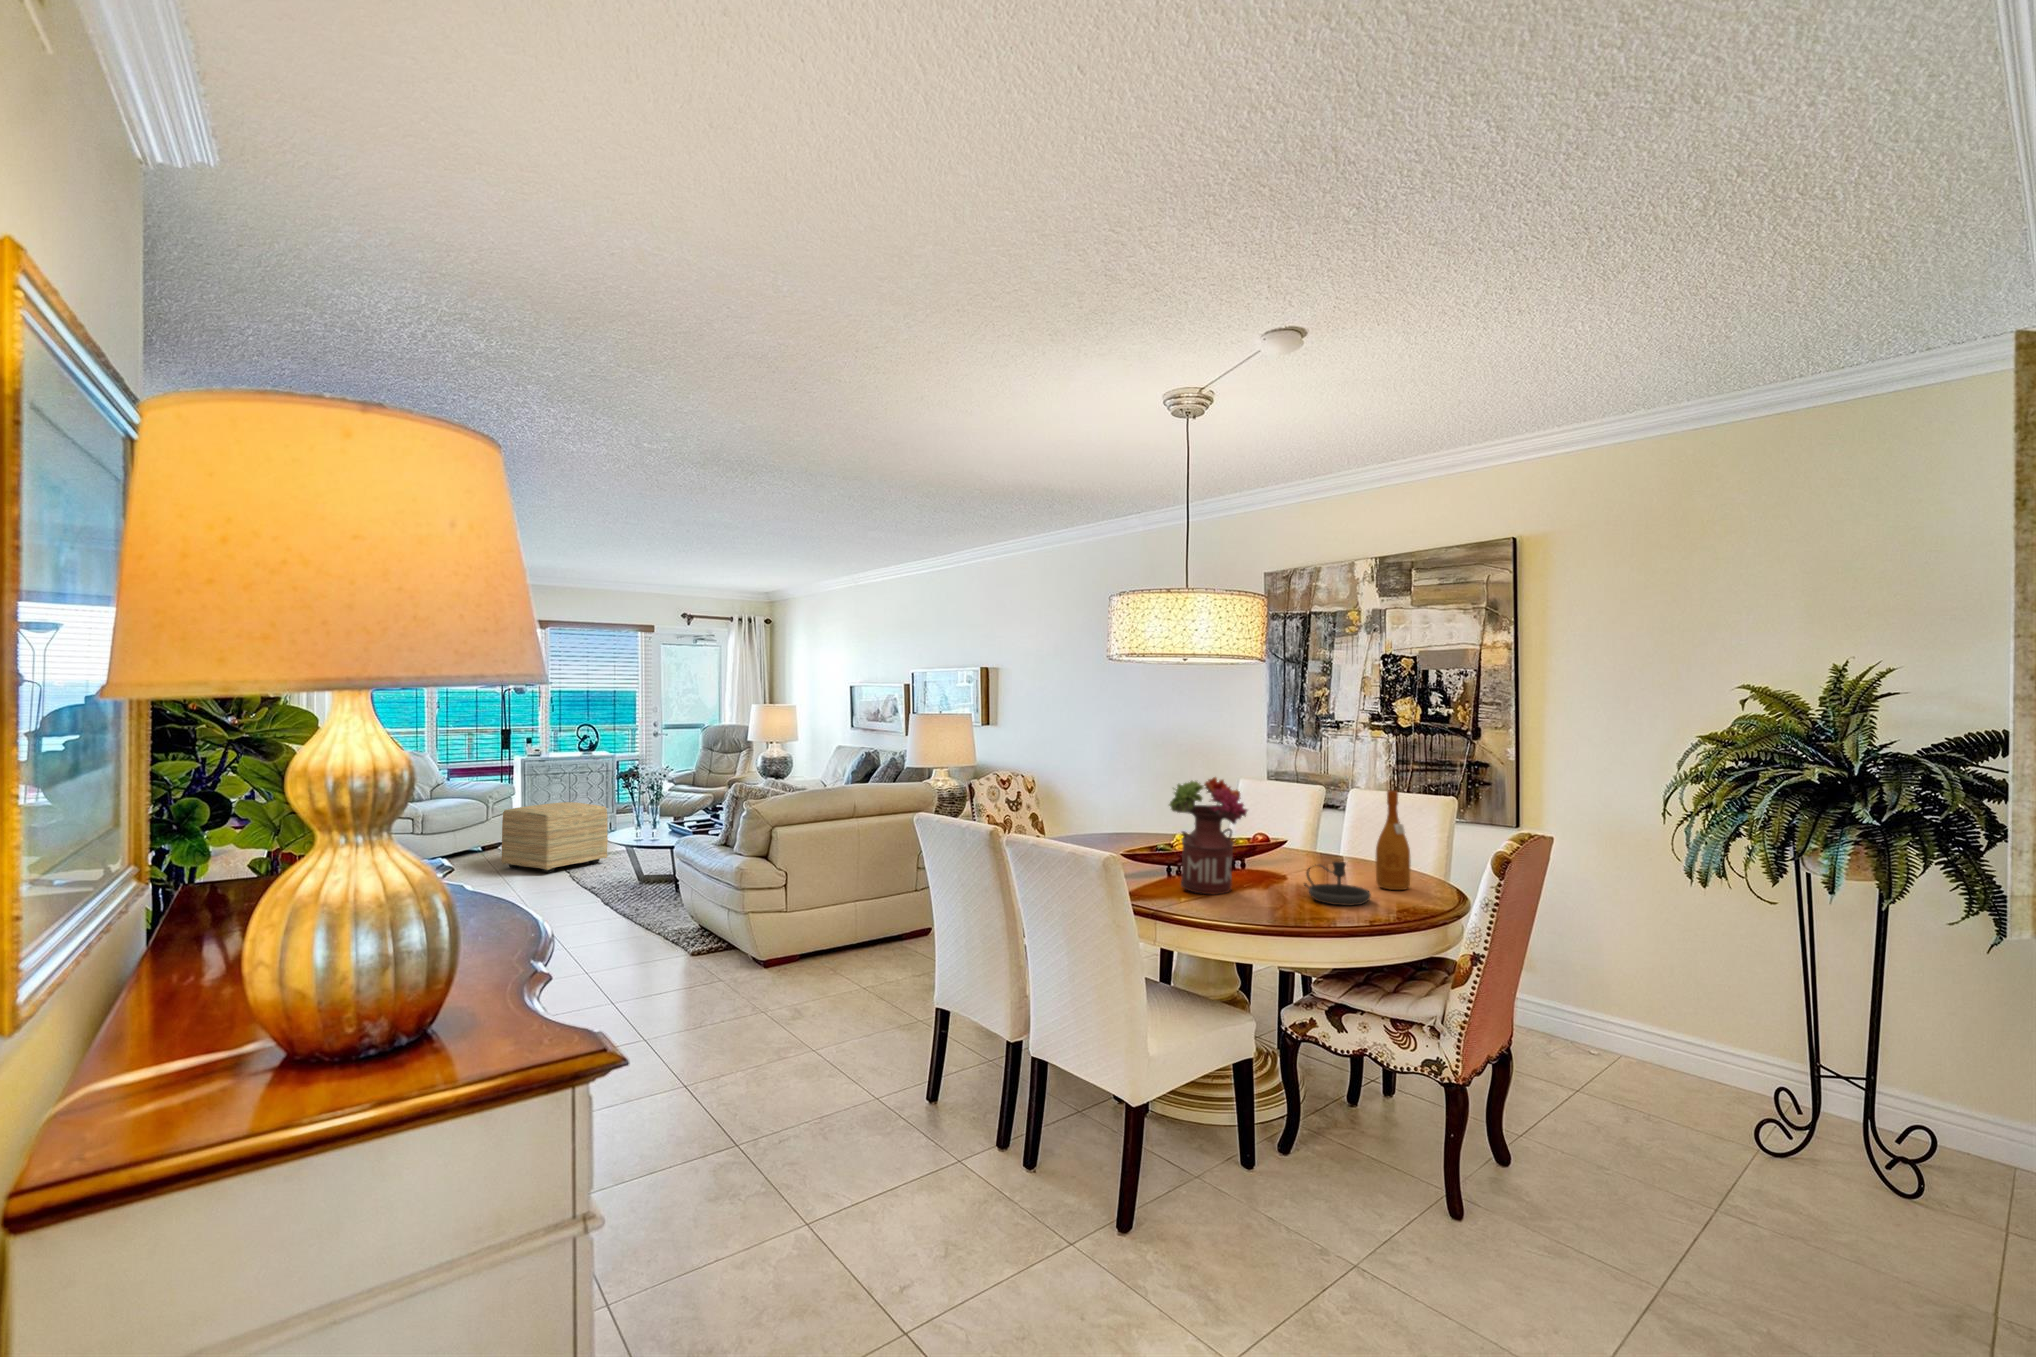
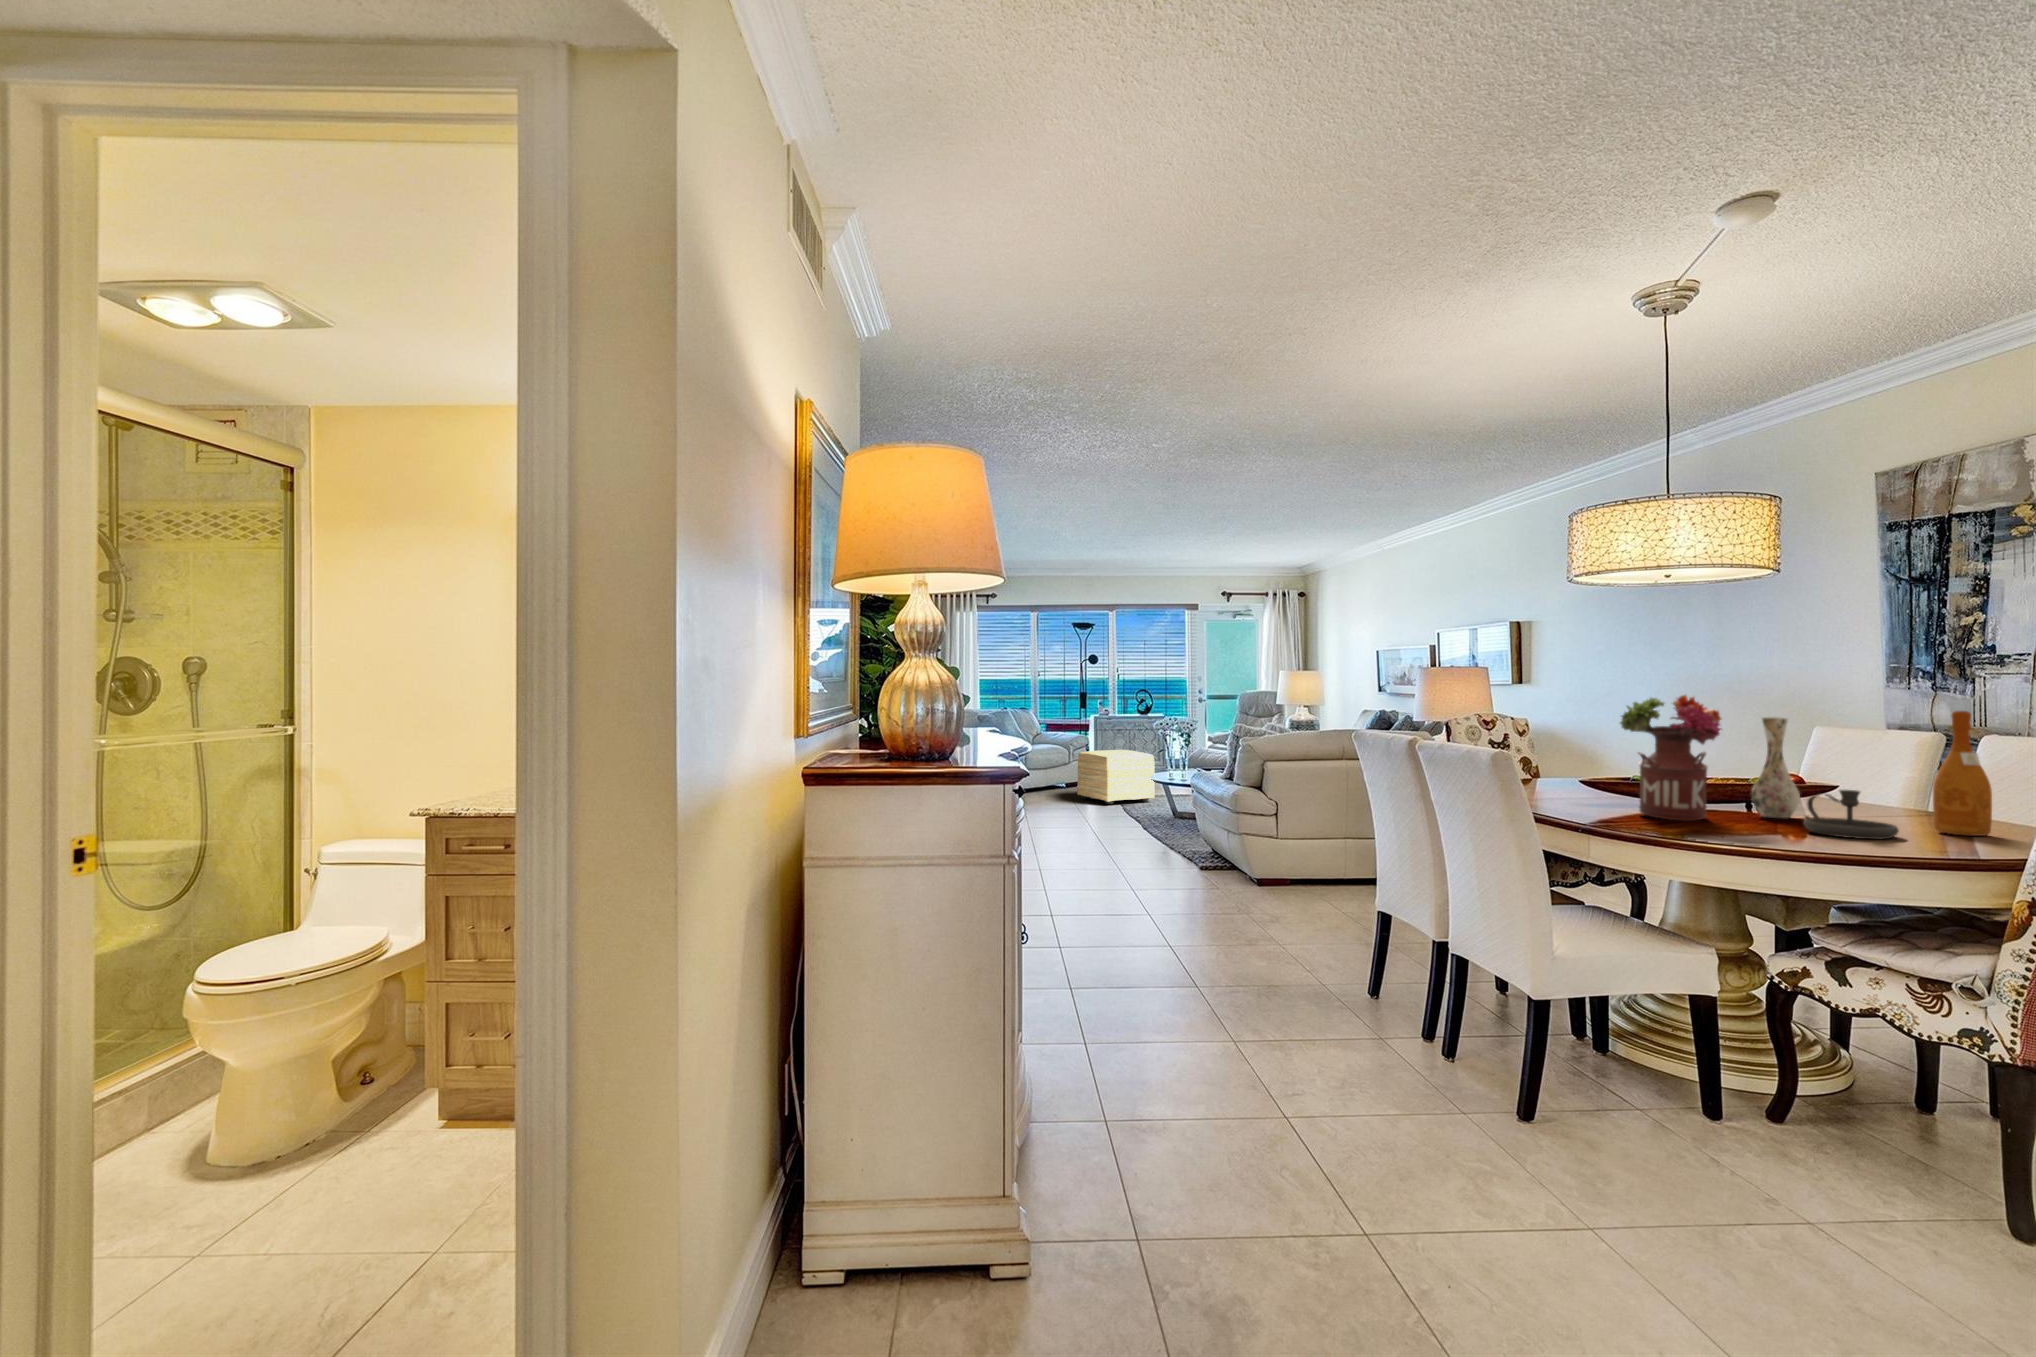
vase: none [1252,792,1286,881] -> present [1752,717,1800,818]

